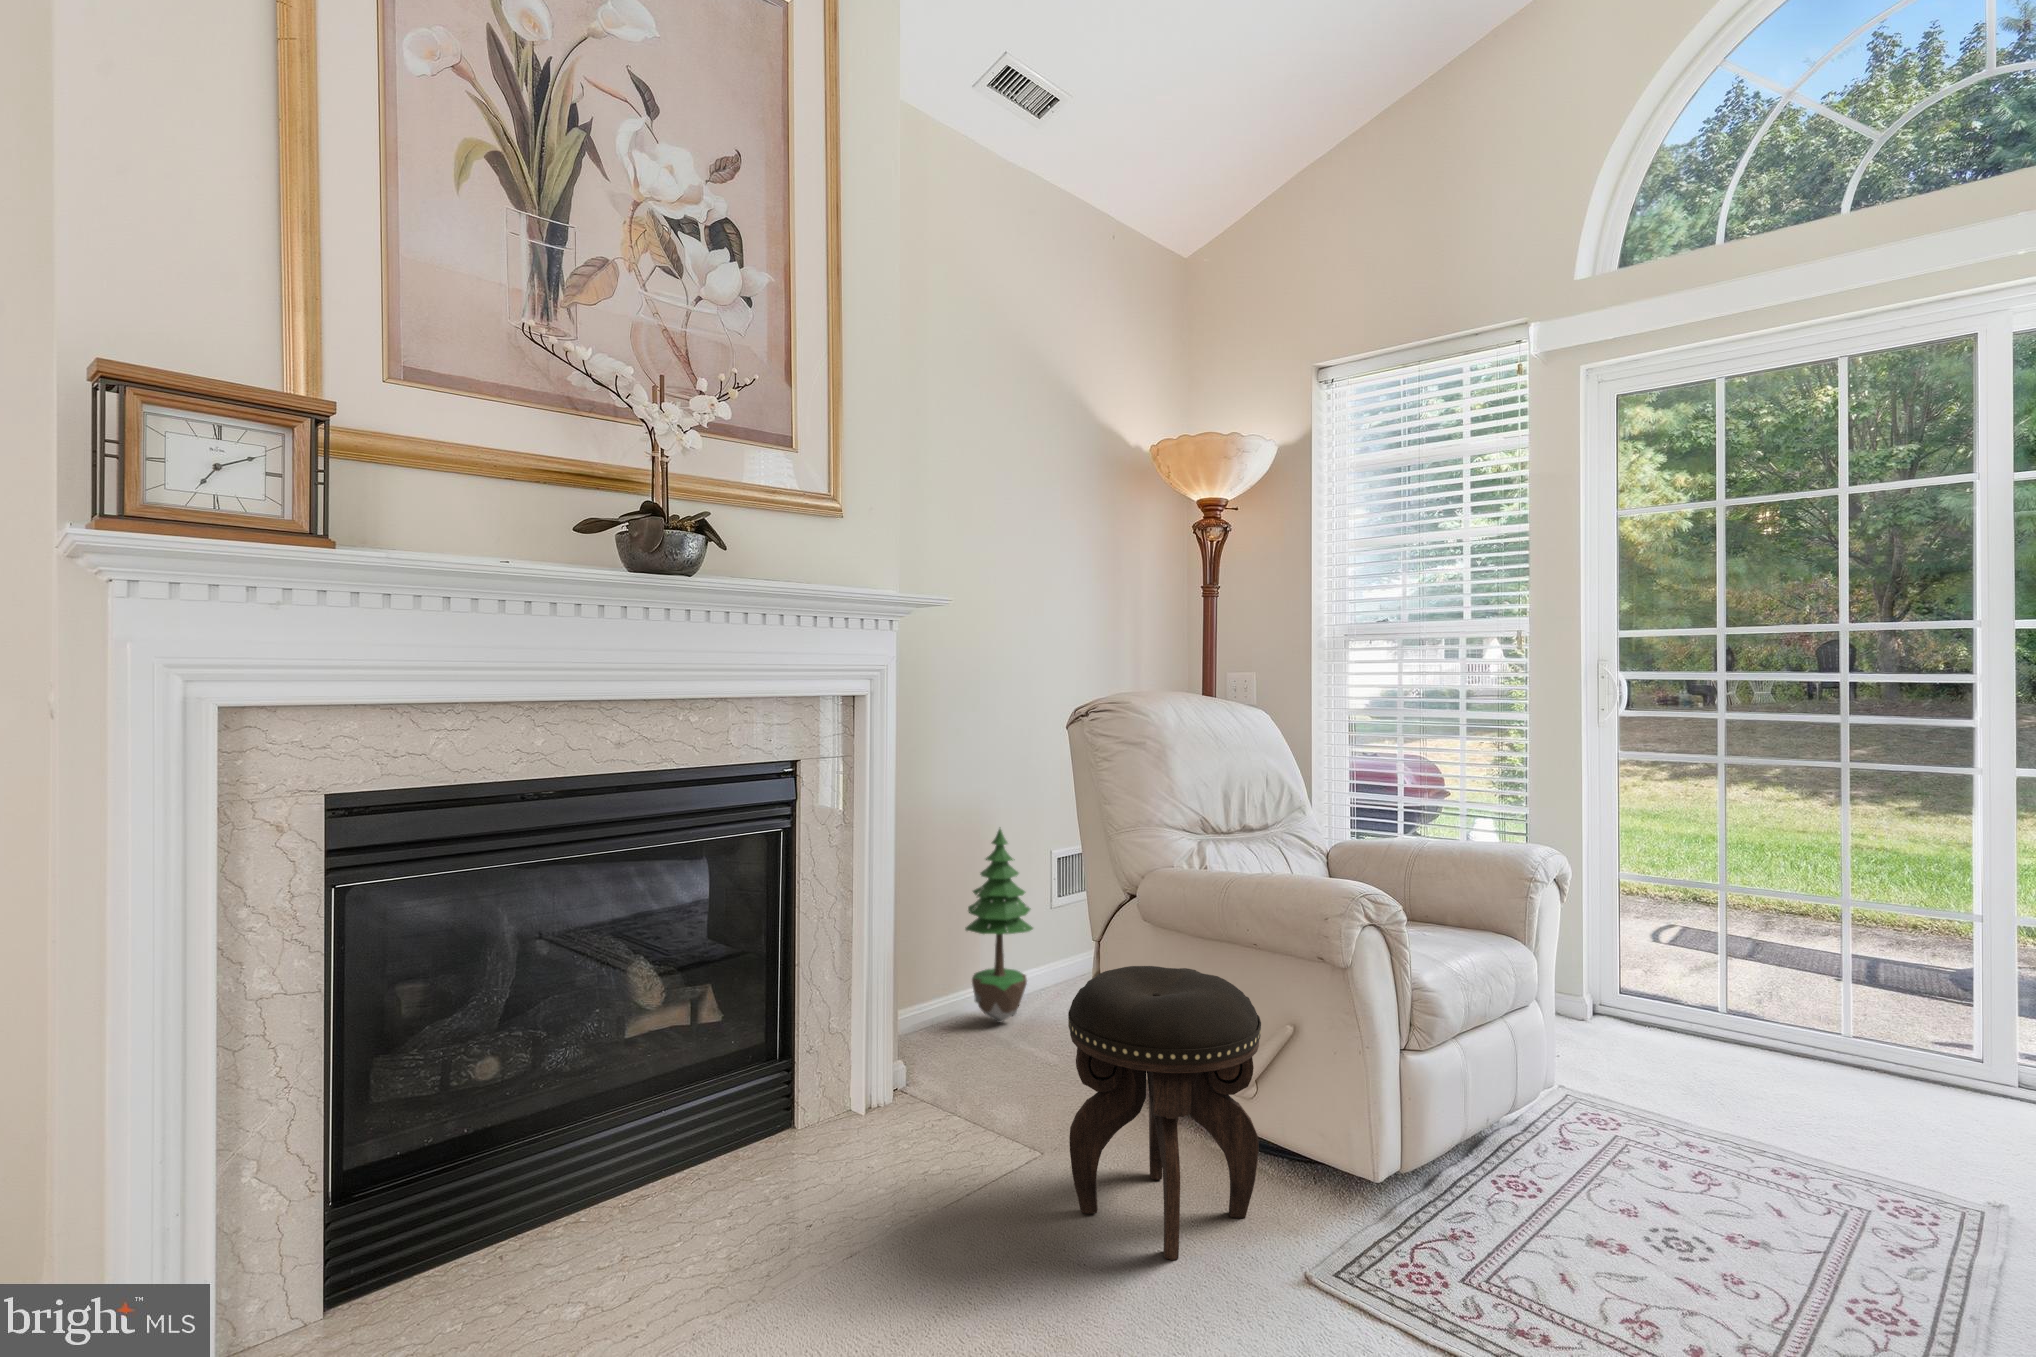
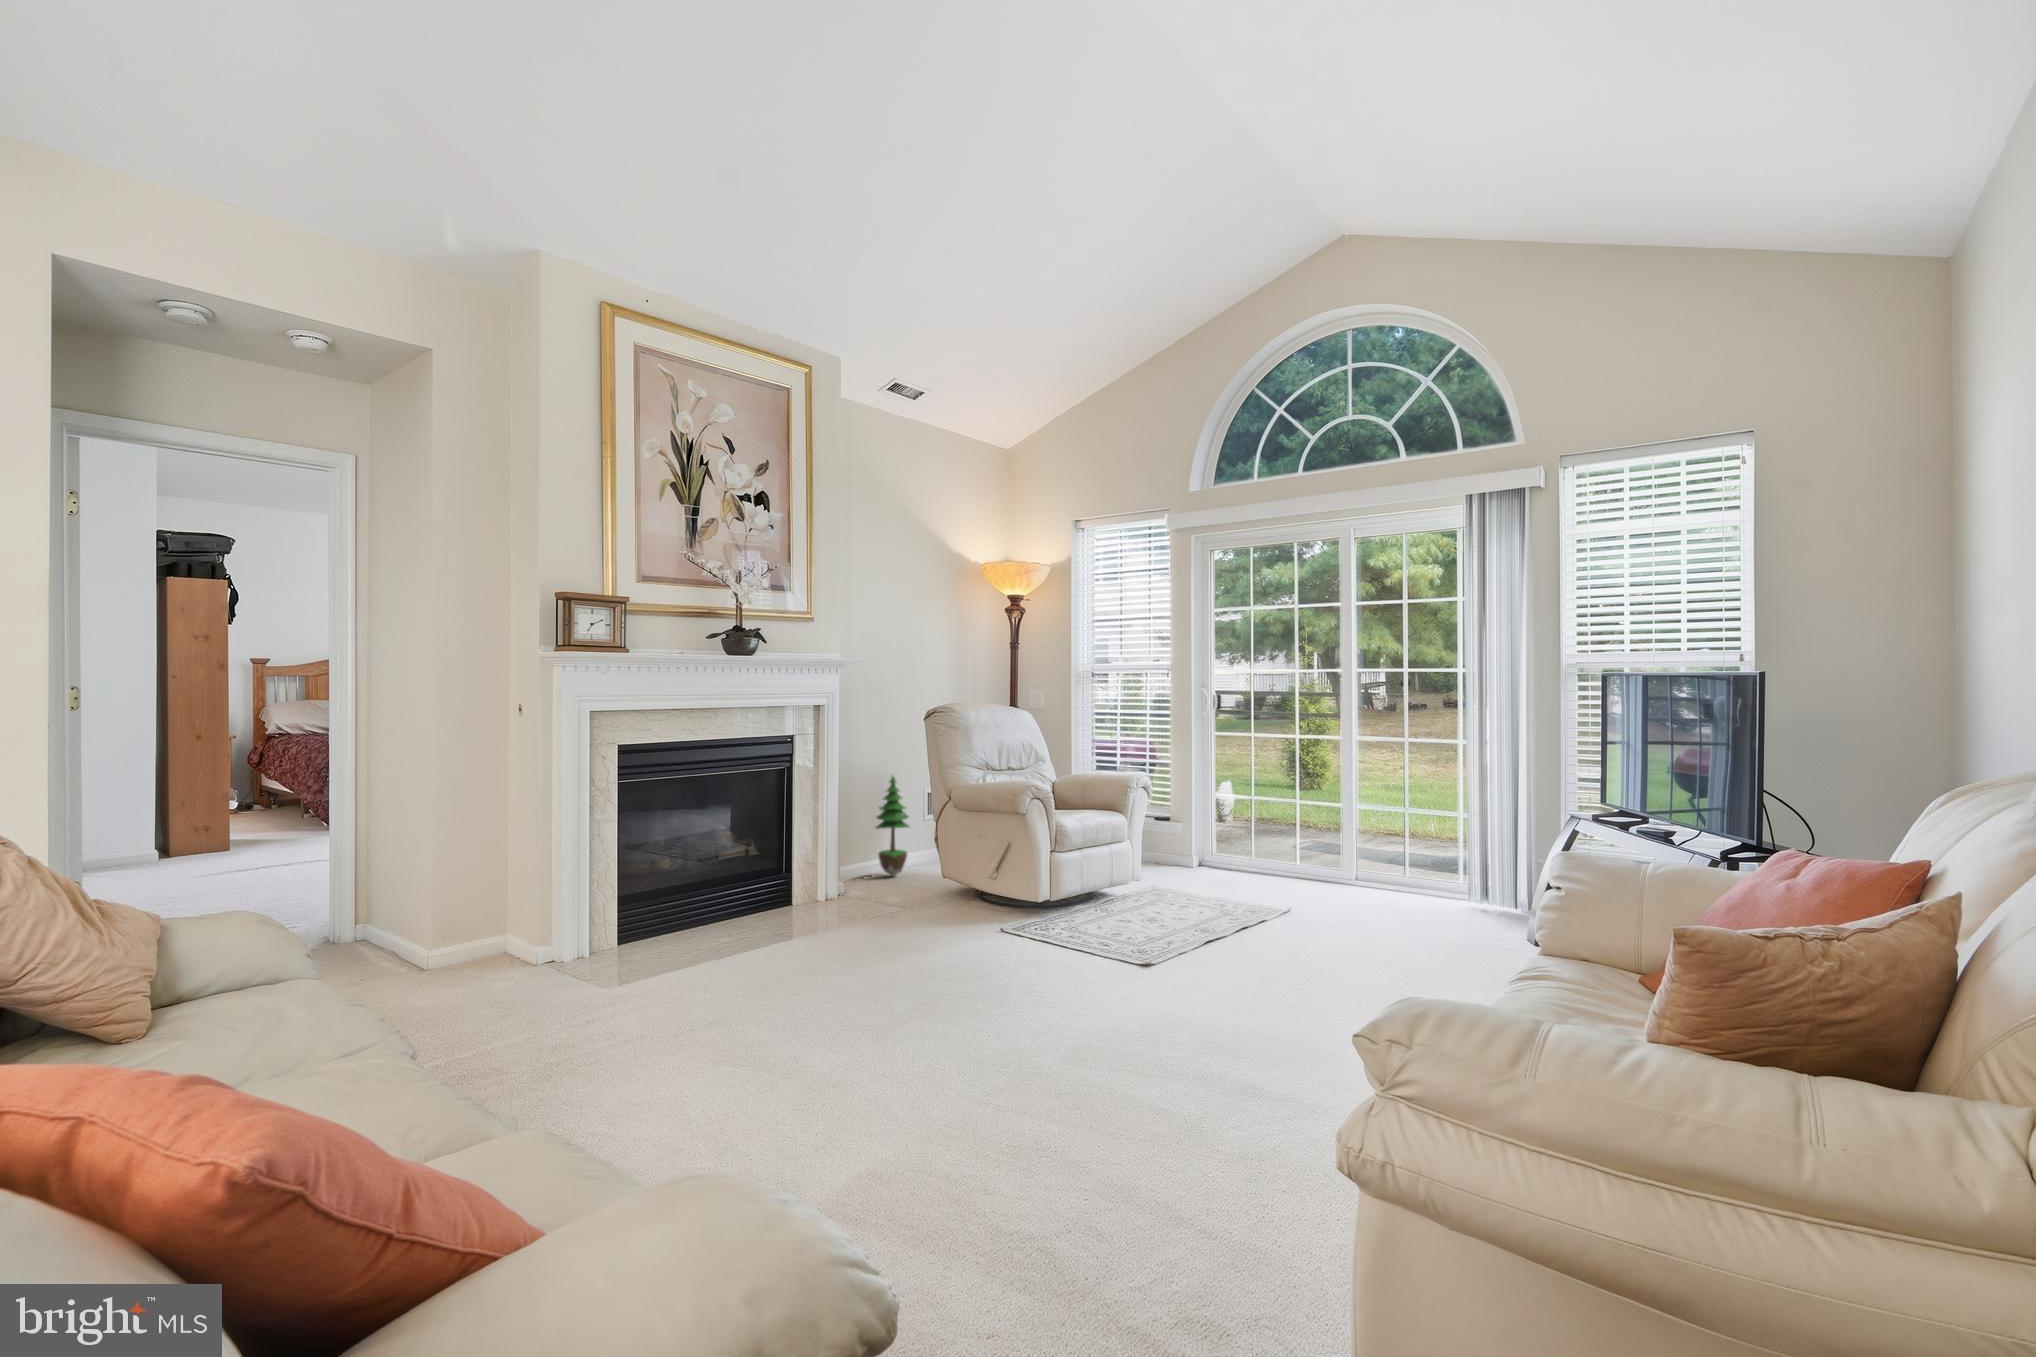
footstool: present [1068,966,1261,1260] -> none [914,821,992,926]

